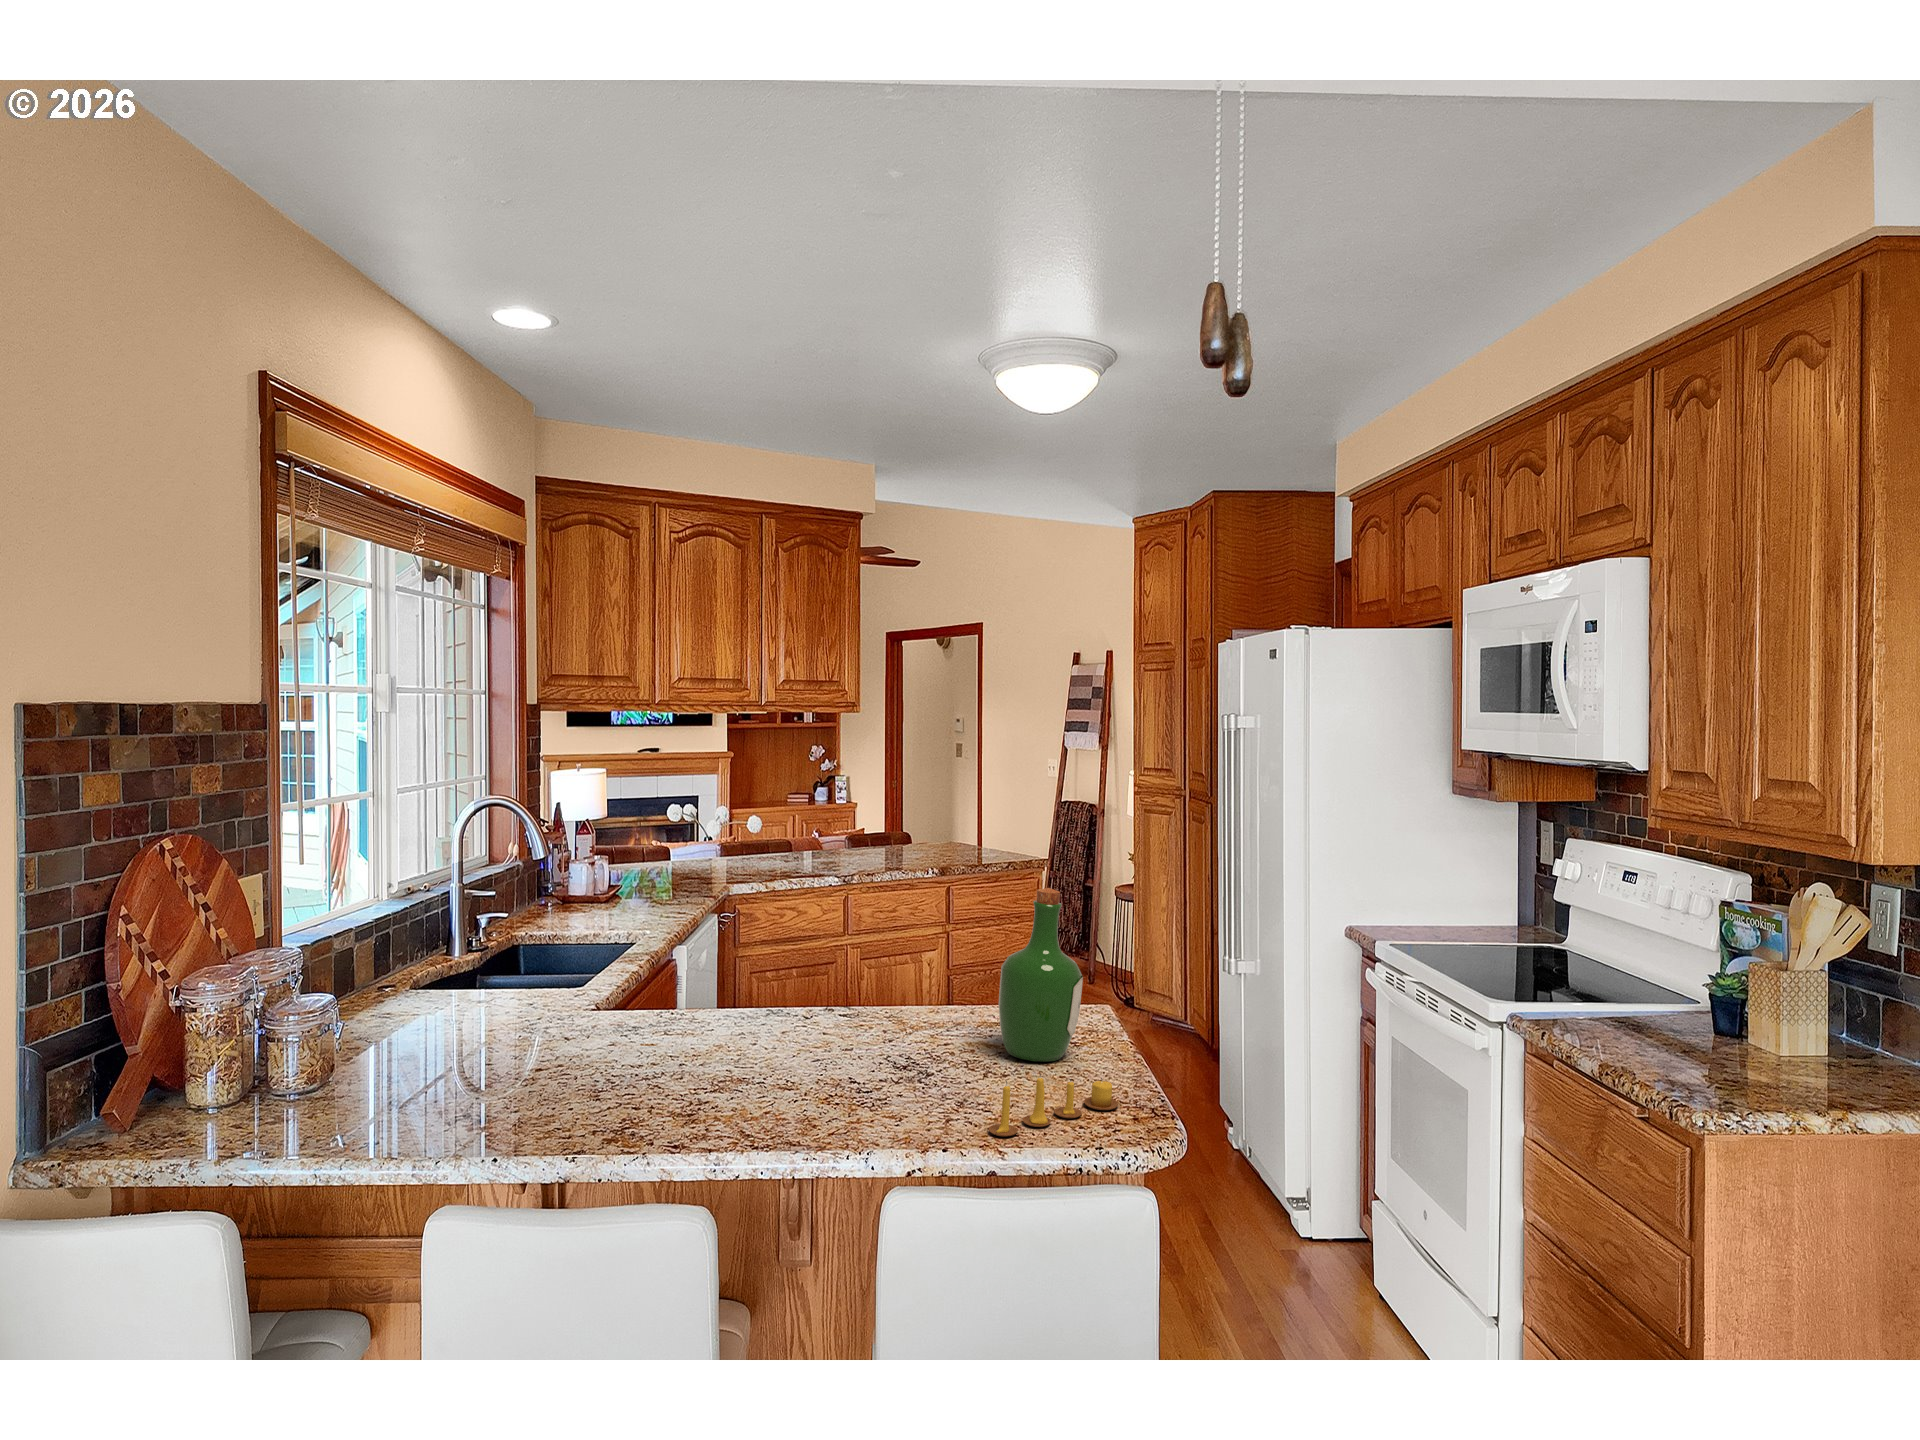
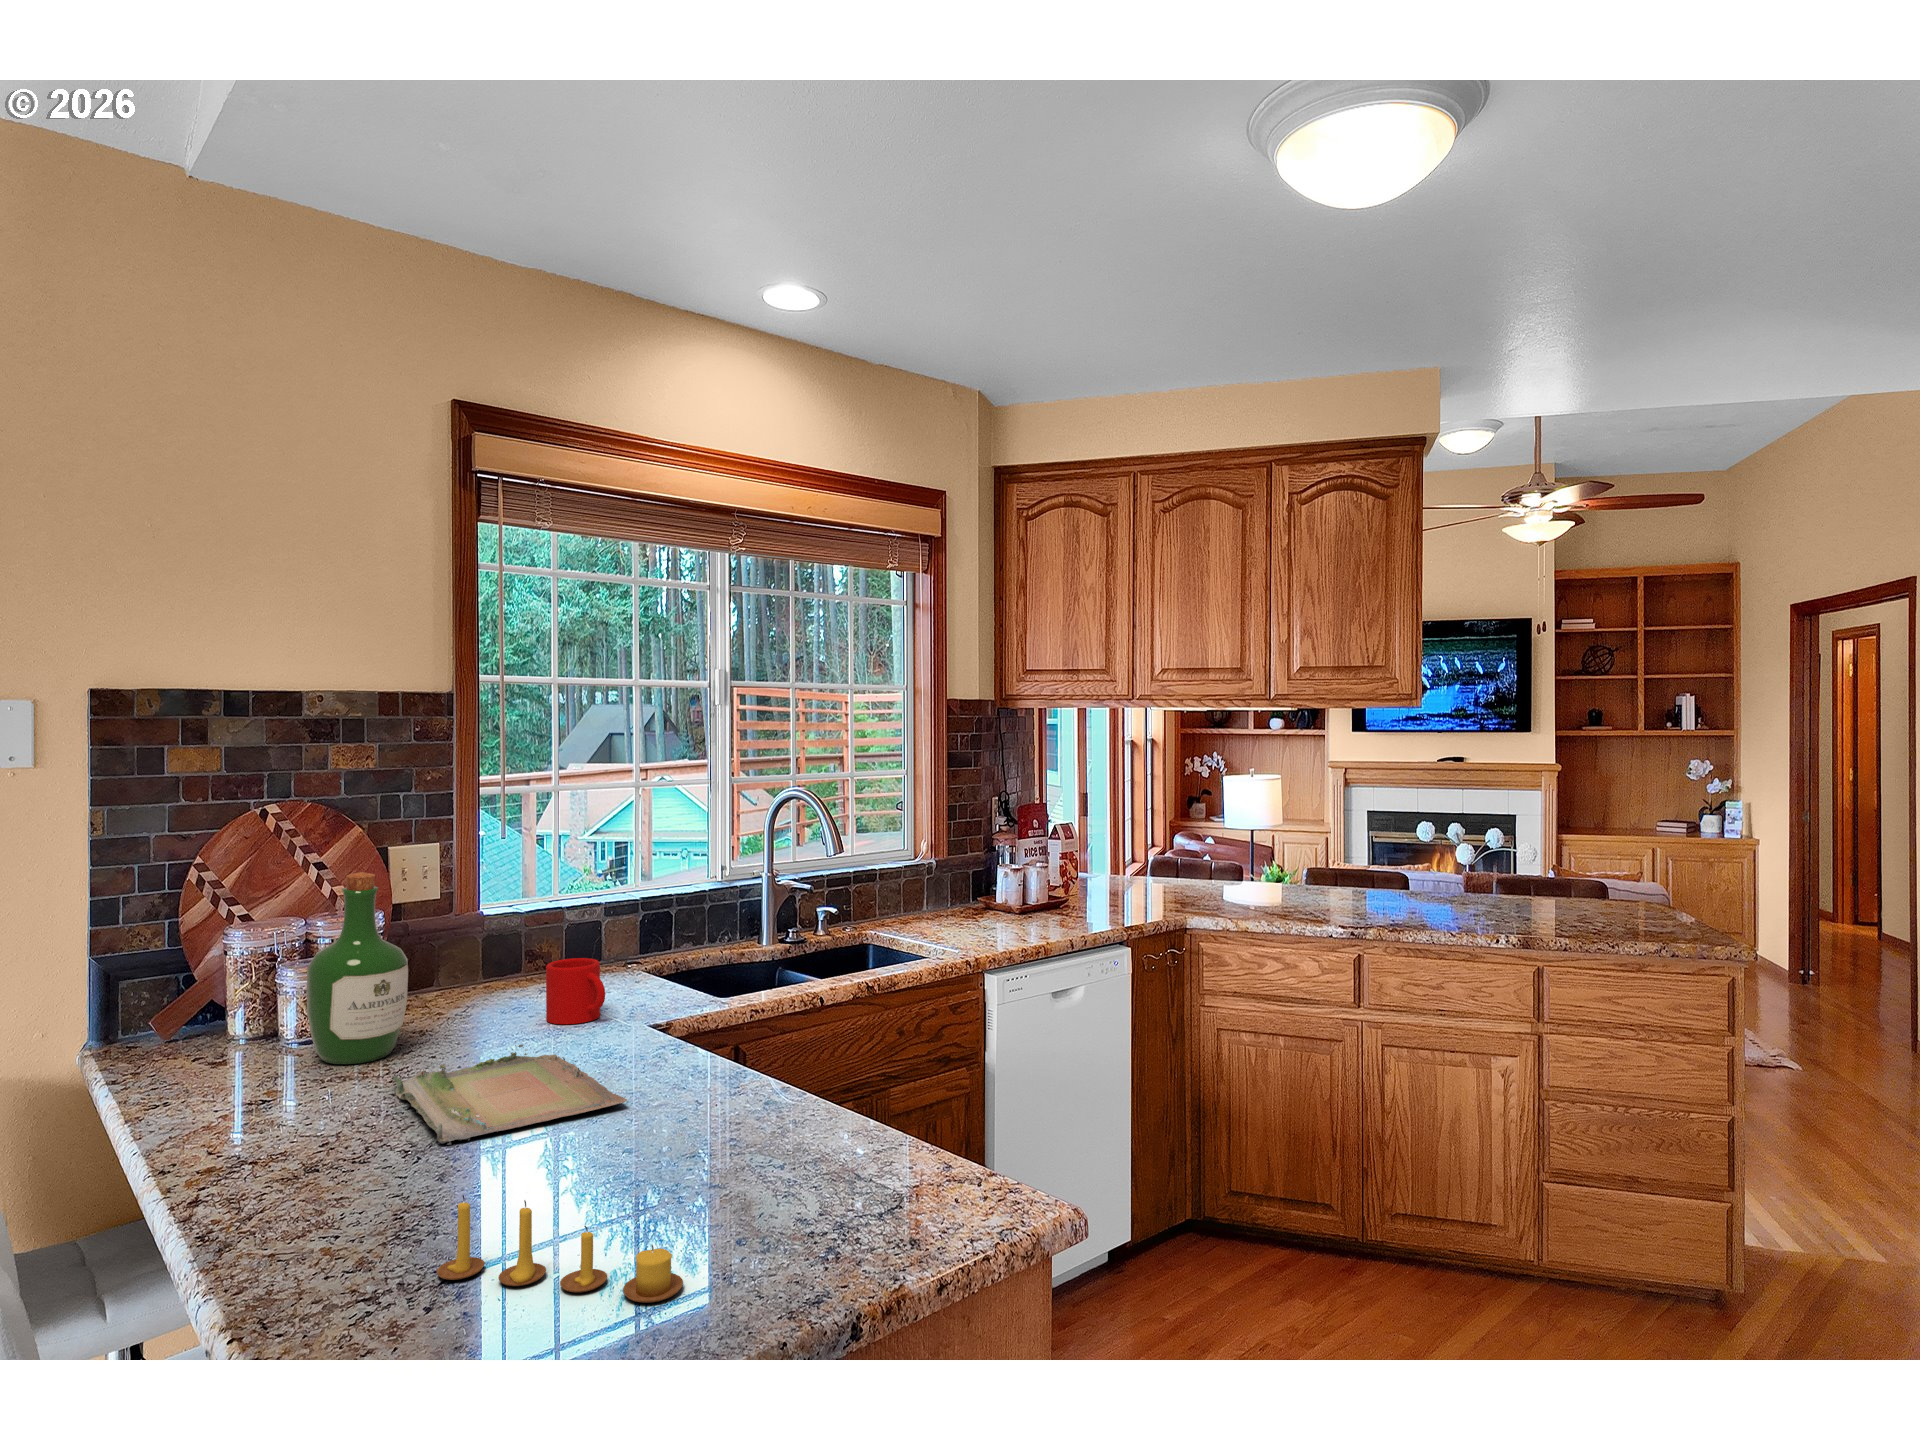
wine bottle: present [999,888,1083,1062] -> present [307,872,408,1064]
mug: none [484,968,560,1033] -> present [546,958,605,1024]
tray: none [563,1031,794,1103] -> present [393,1041,627,1145]

